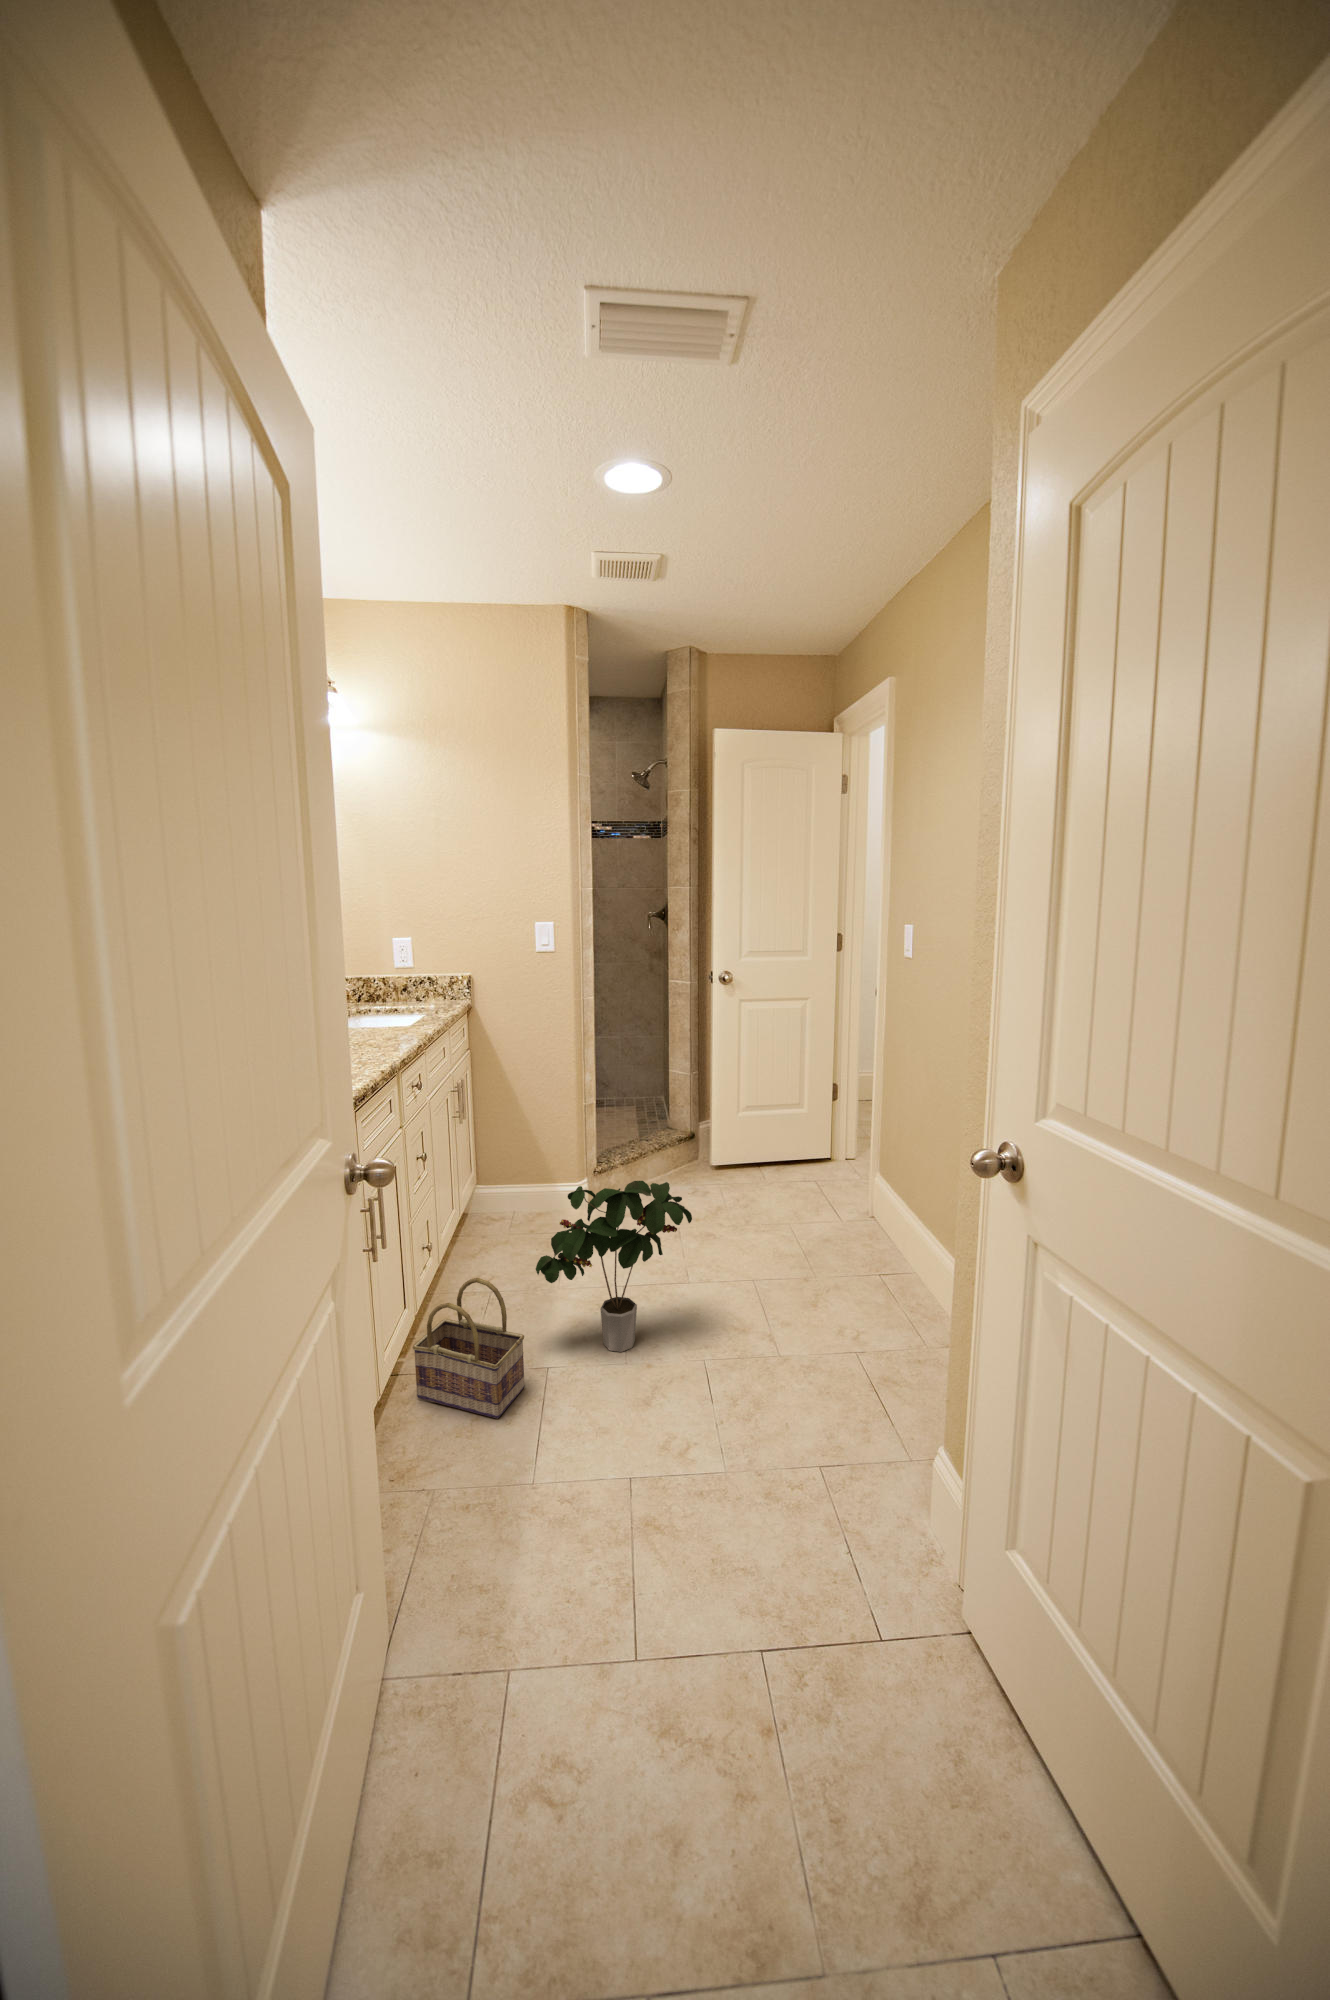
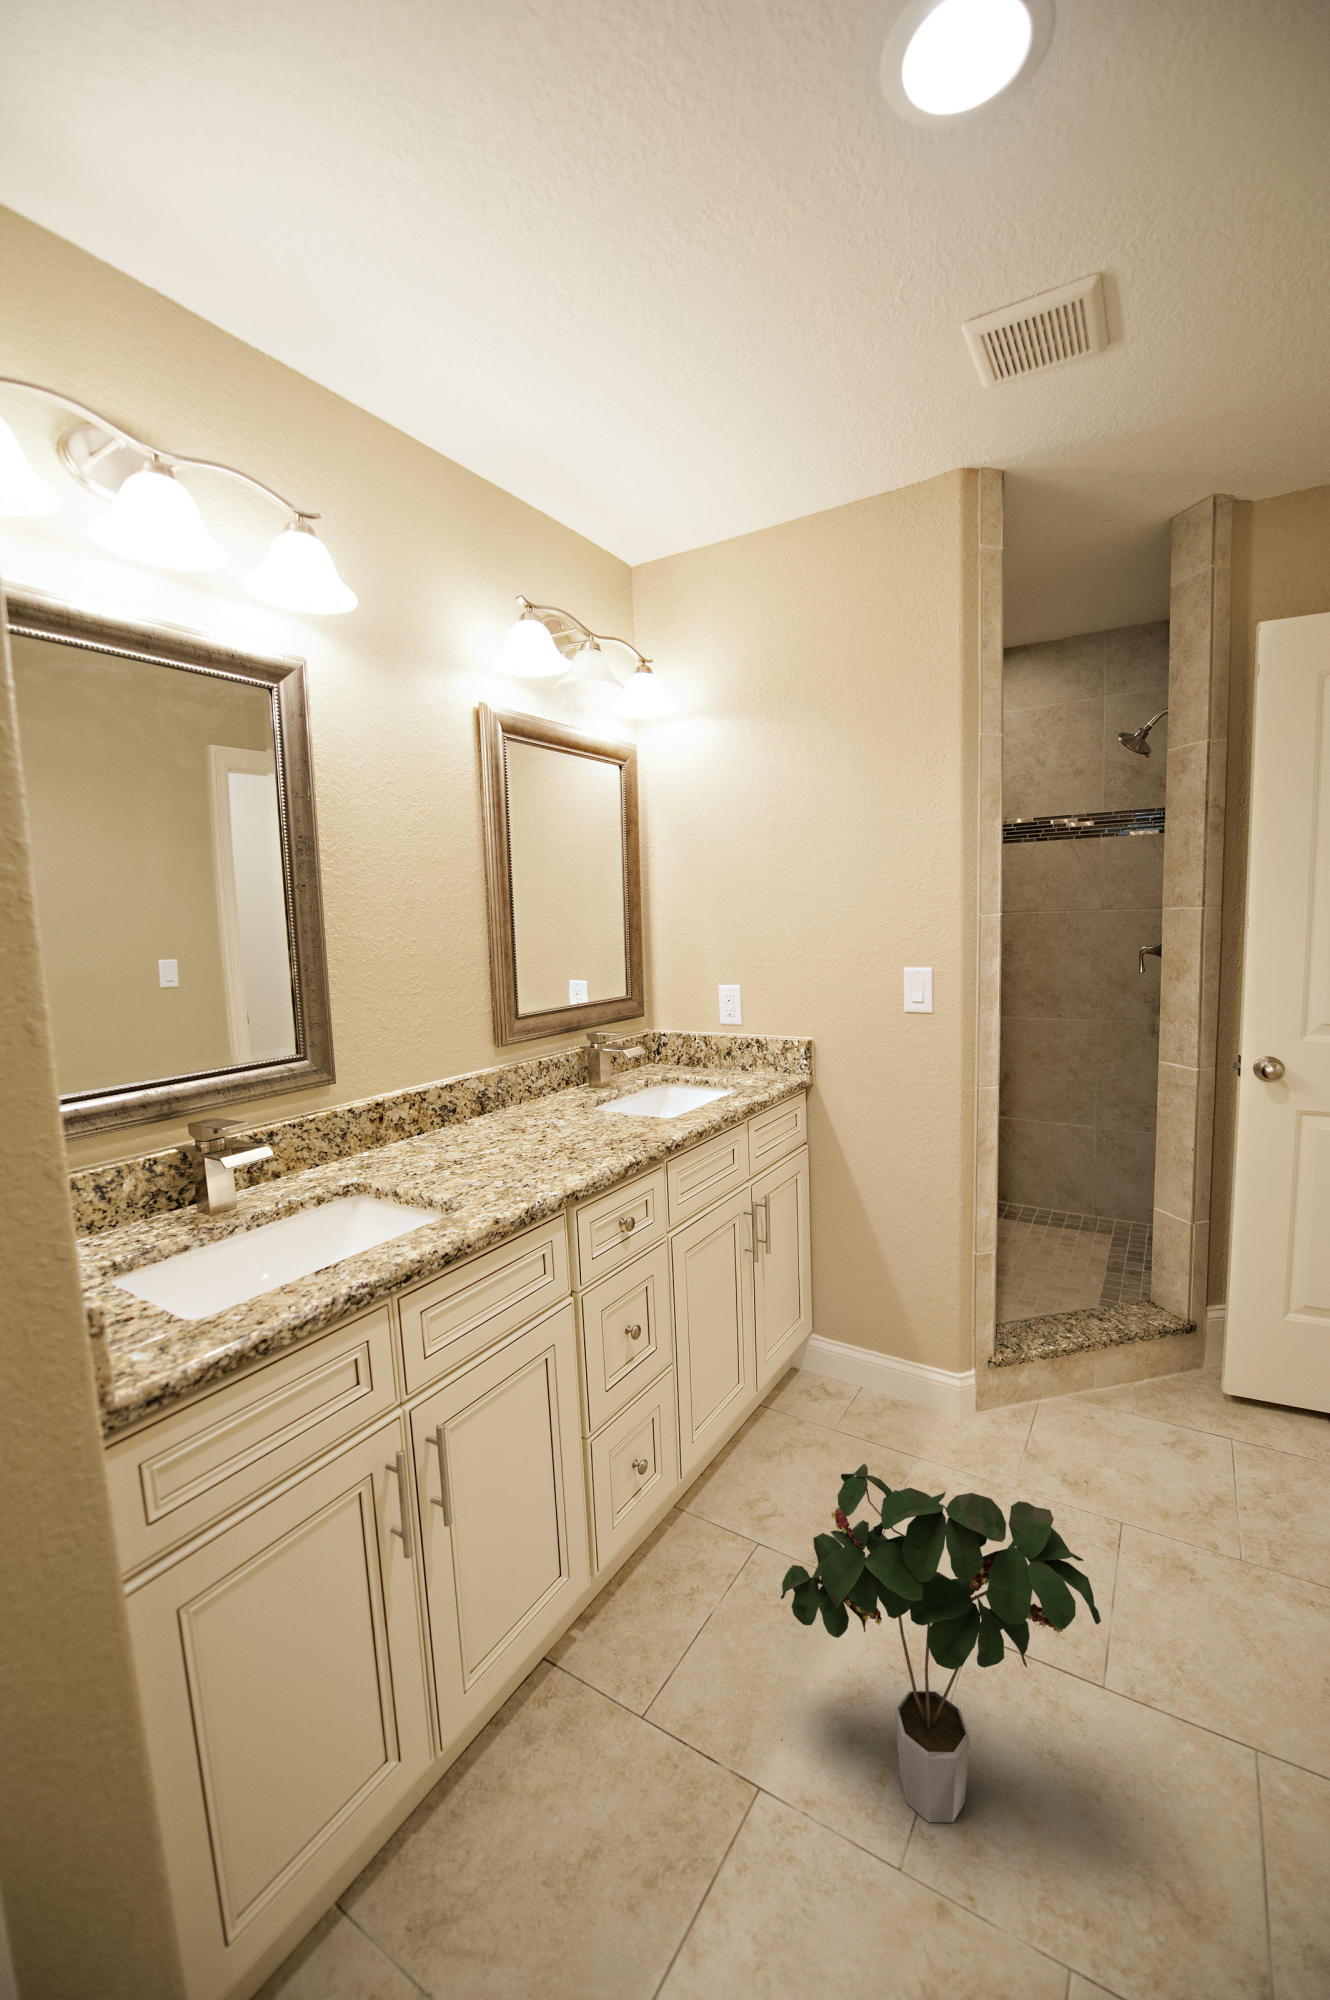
basket: present [412,1278,524,1418] -> none [566,1571,727,1873]

